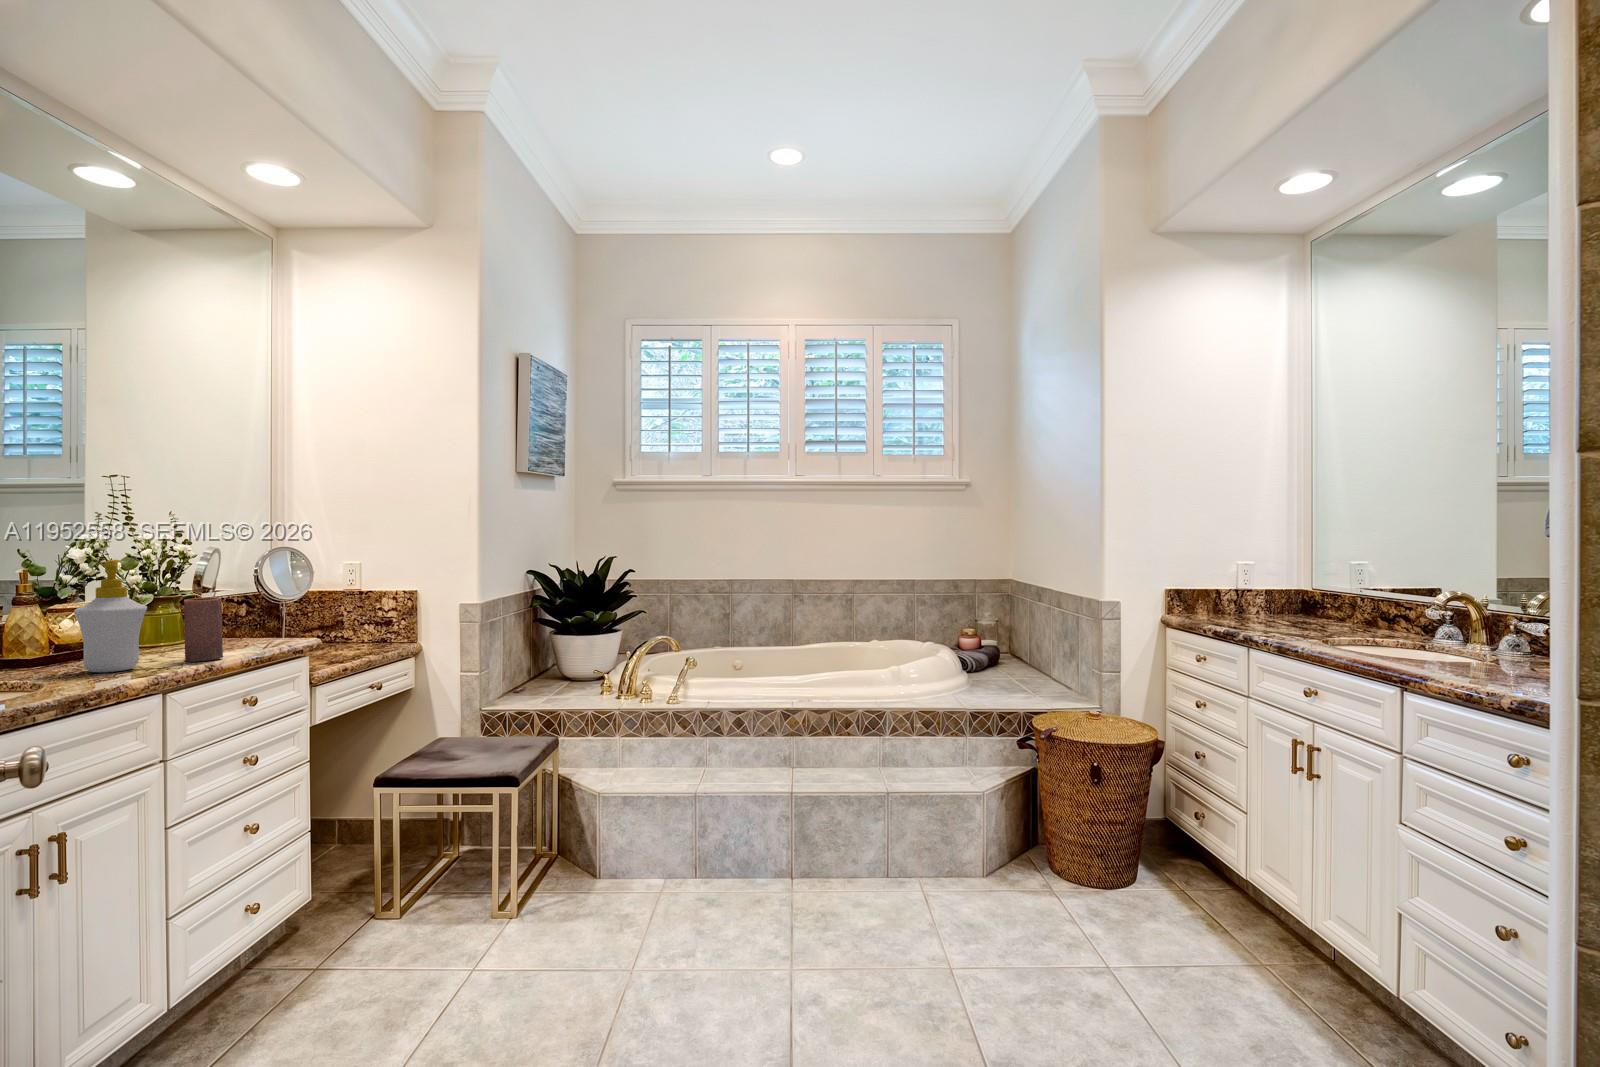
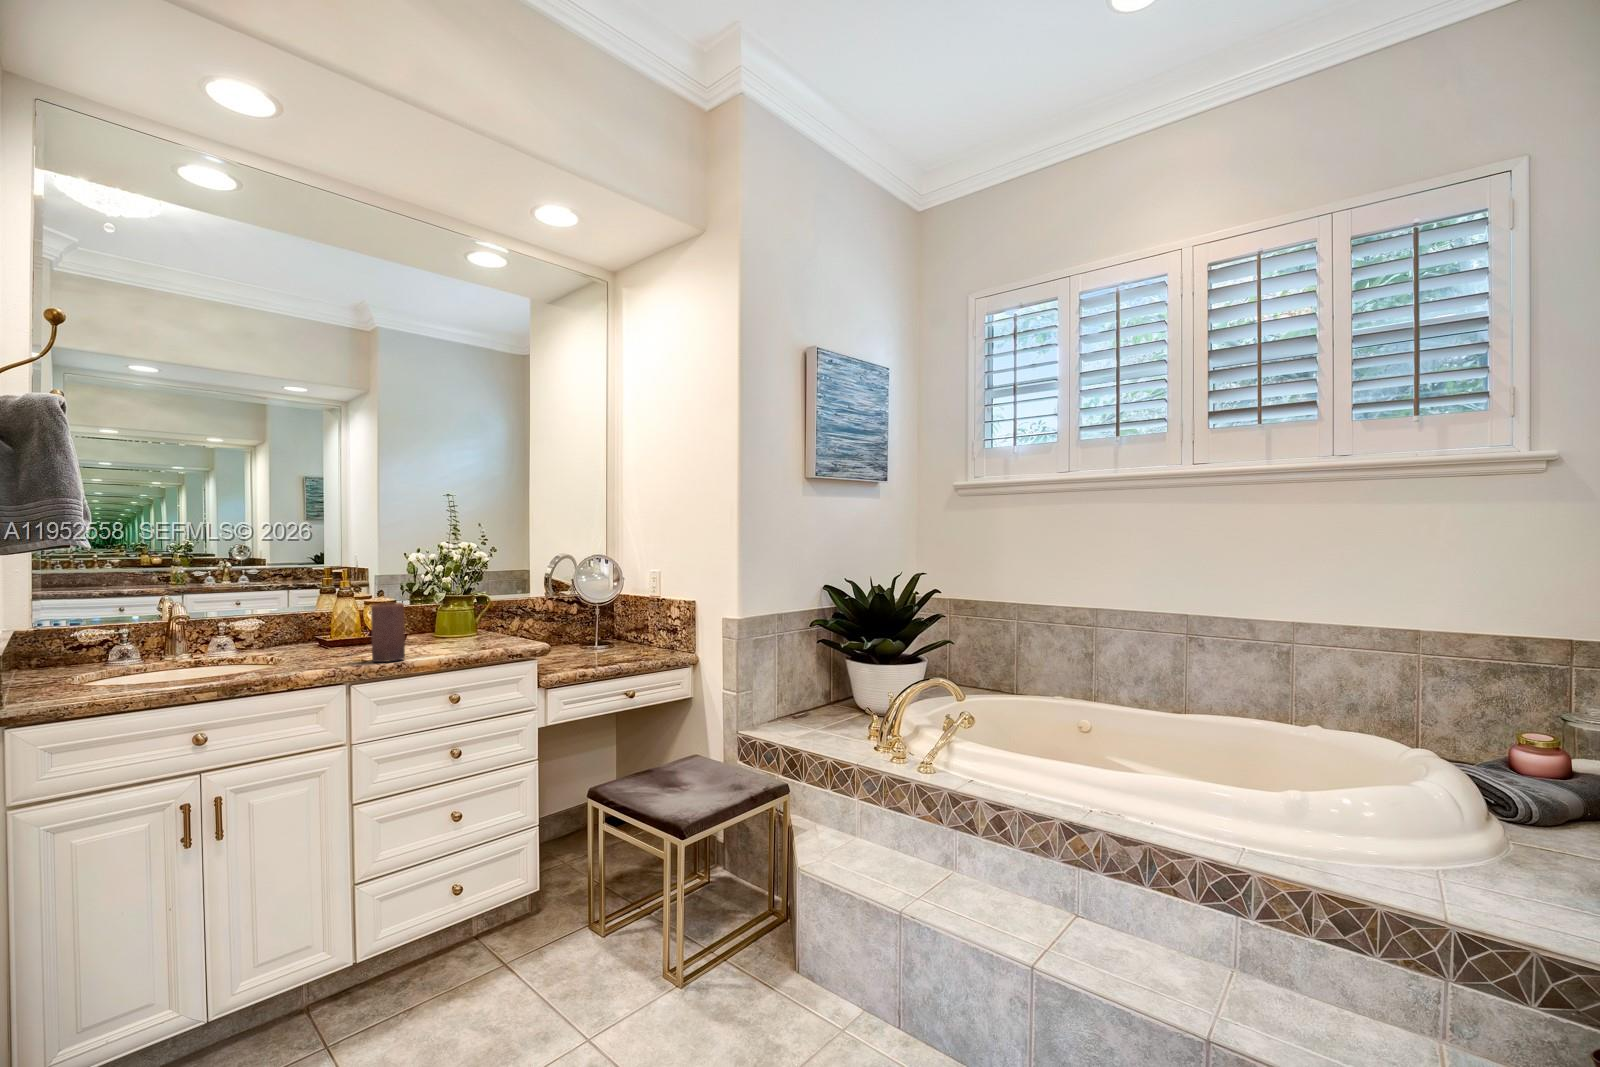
soap bottle: present [74,560,147,673] -> none [270,566,332,666]

